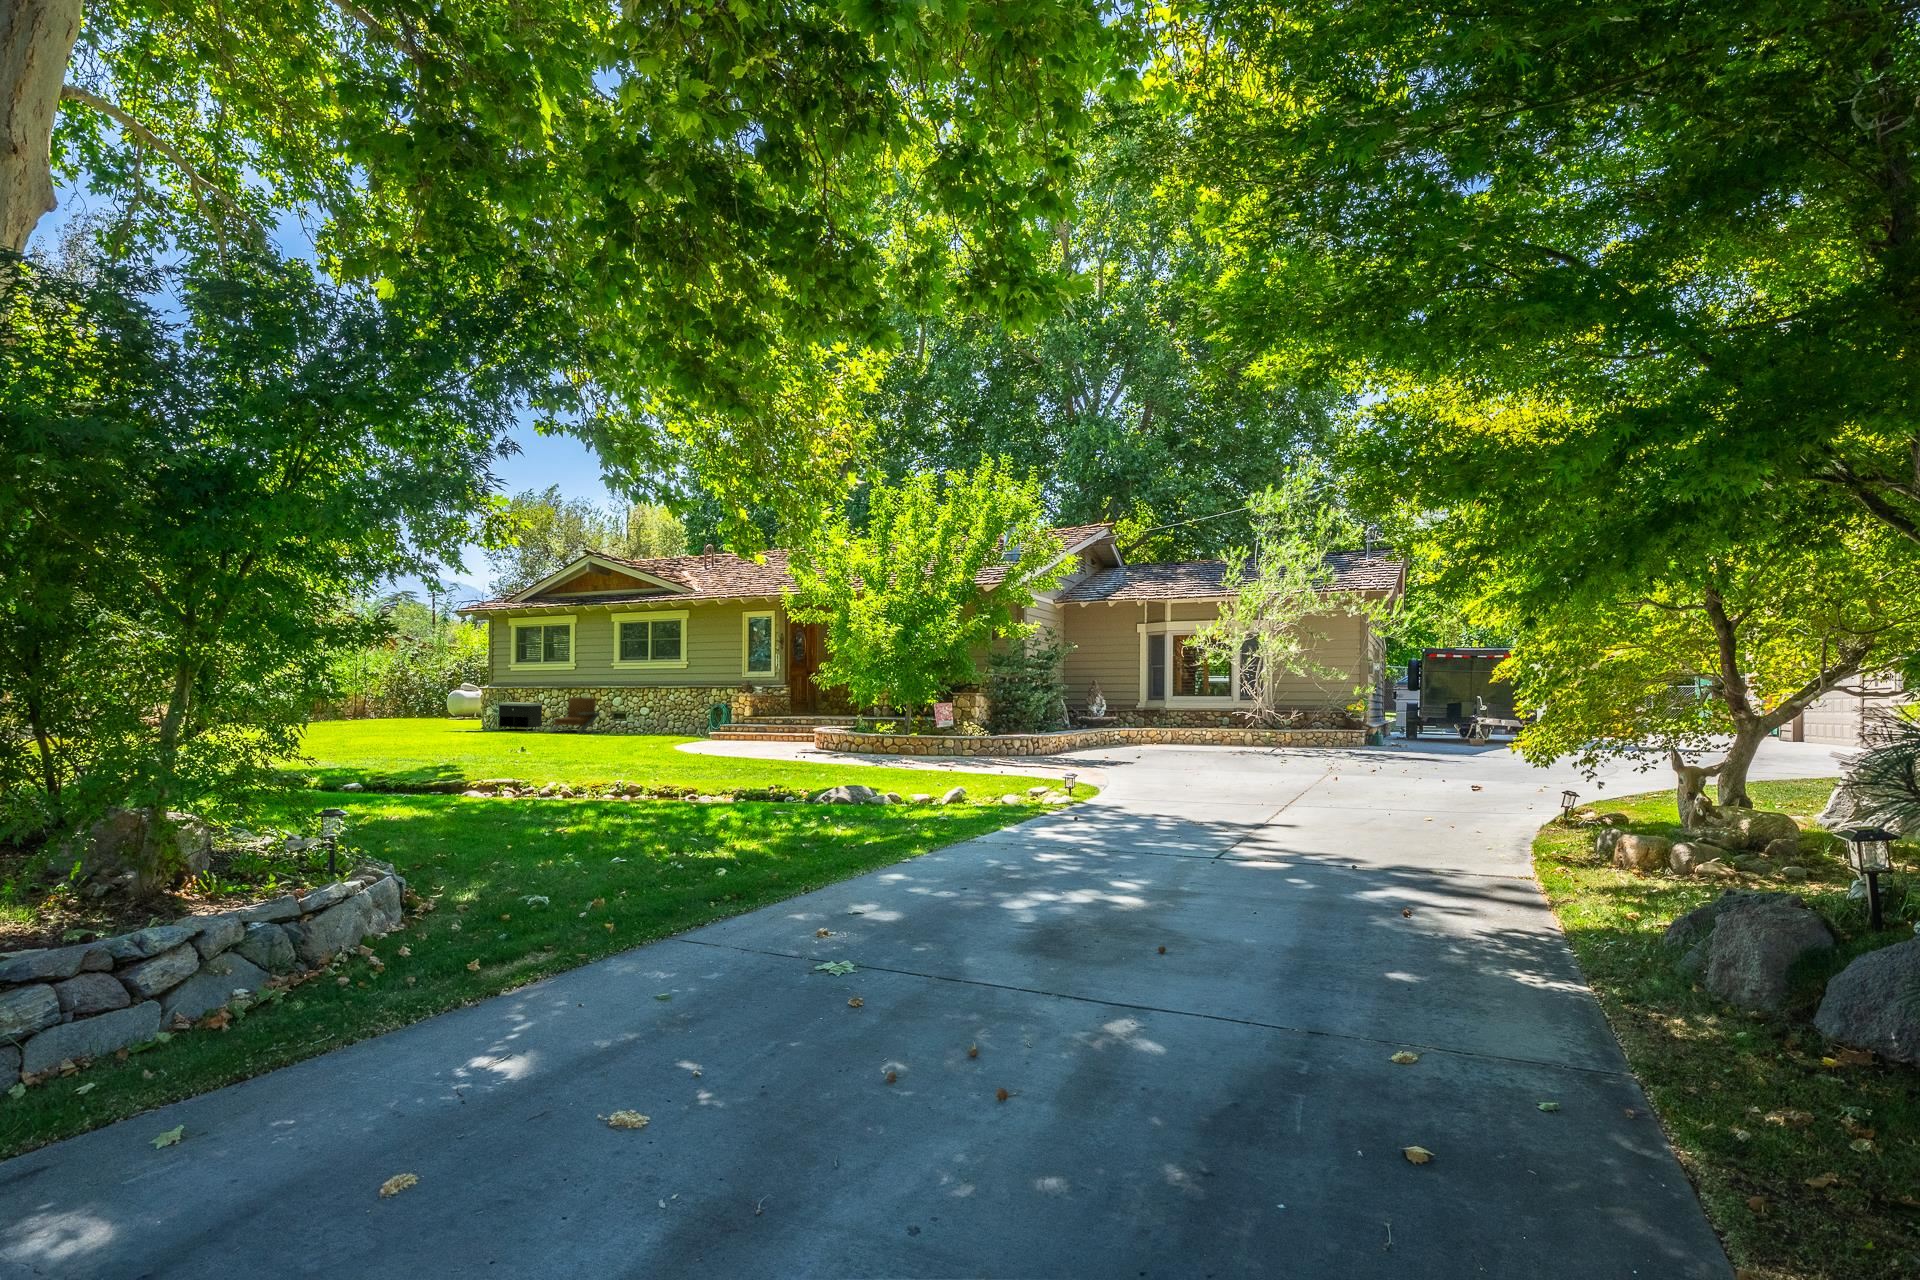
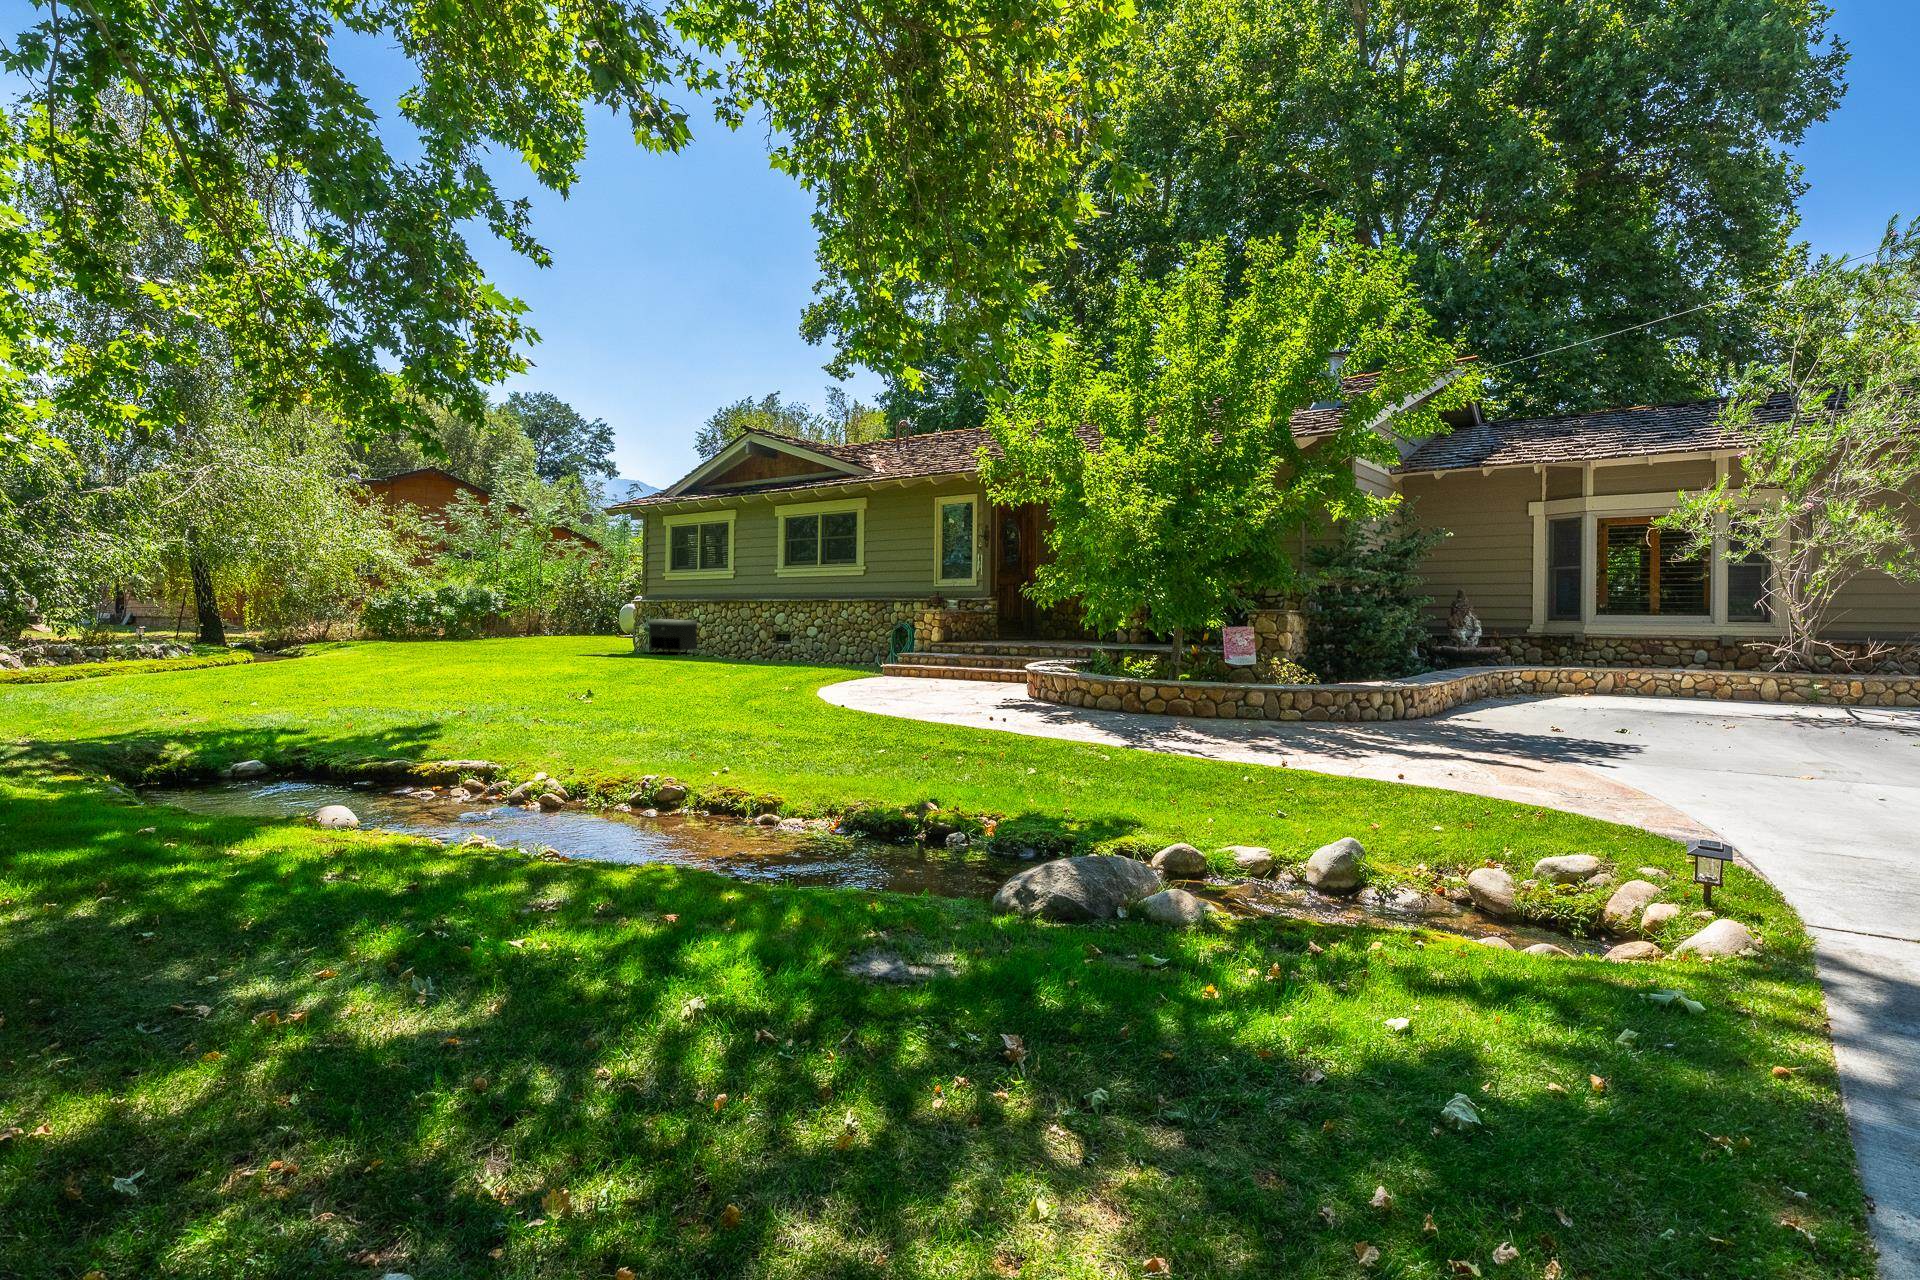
lounge chair: present [550,697,601,733] -> none [700,614,762,659]

